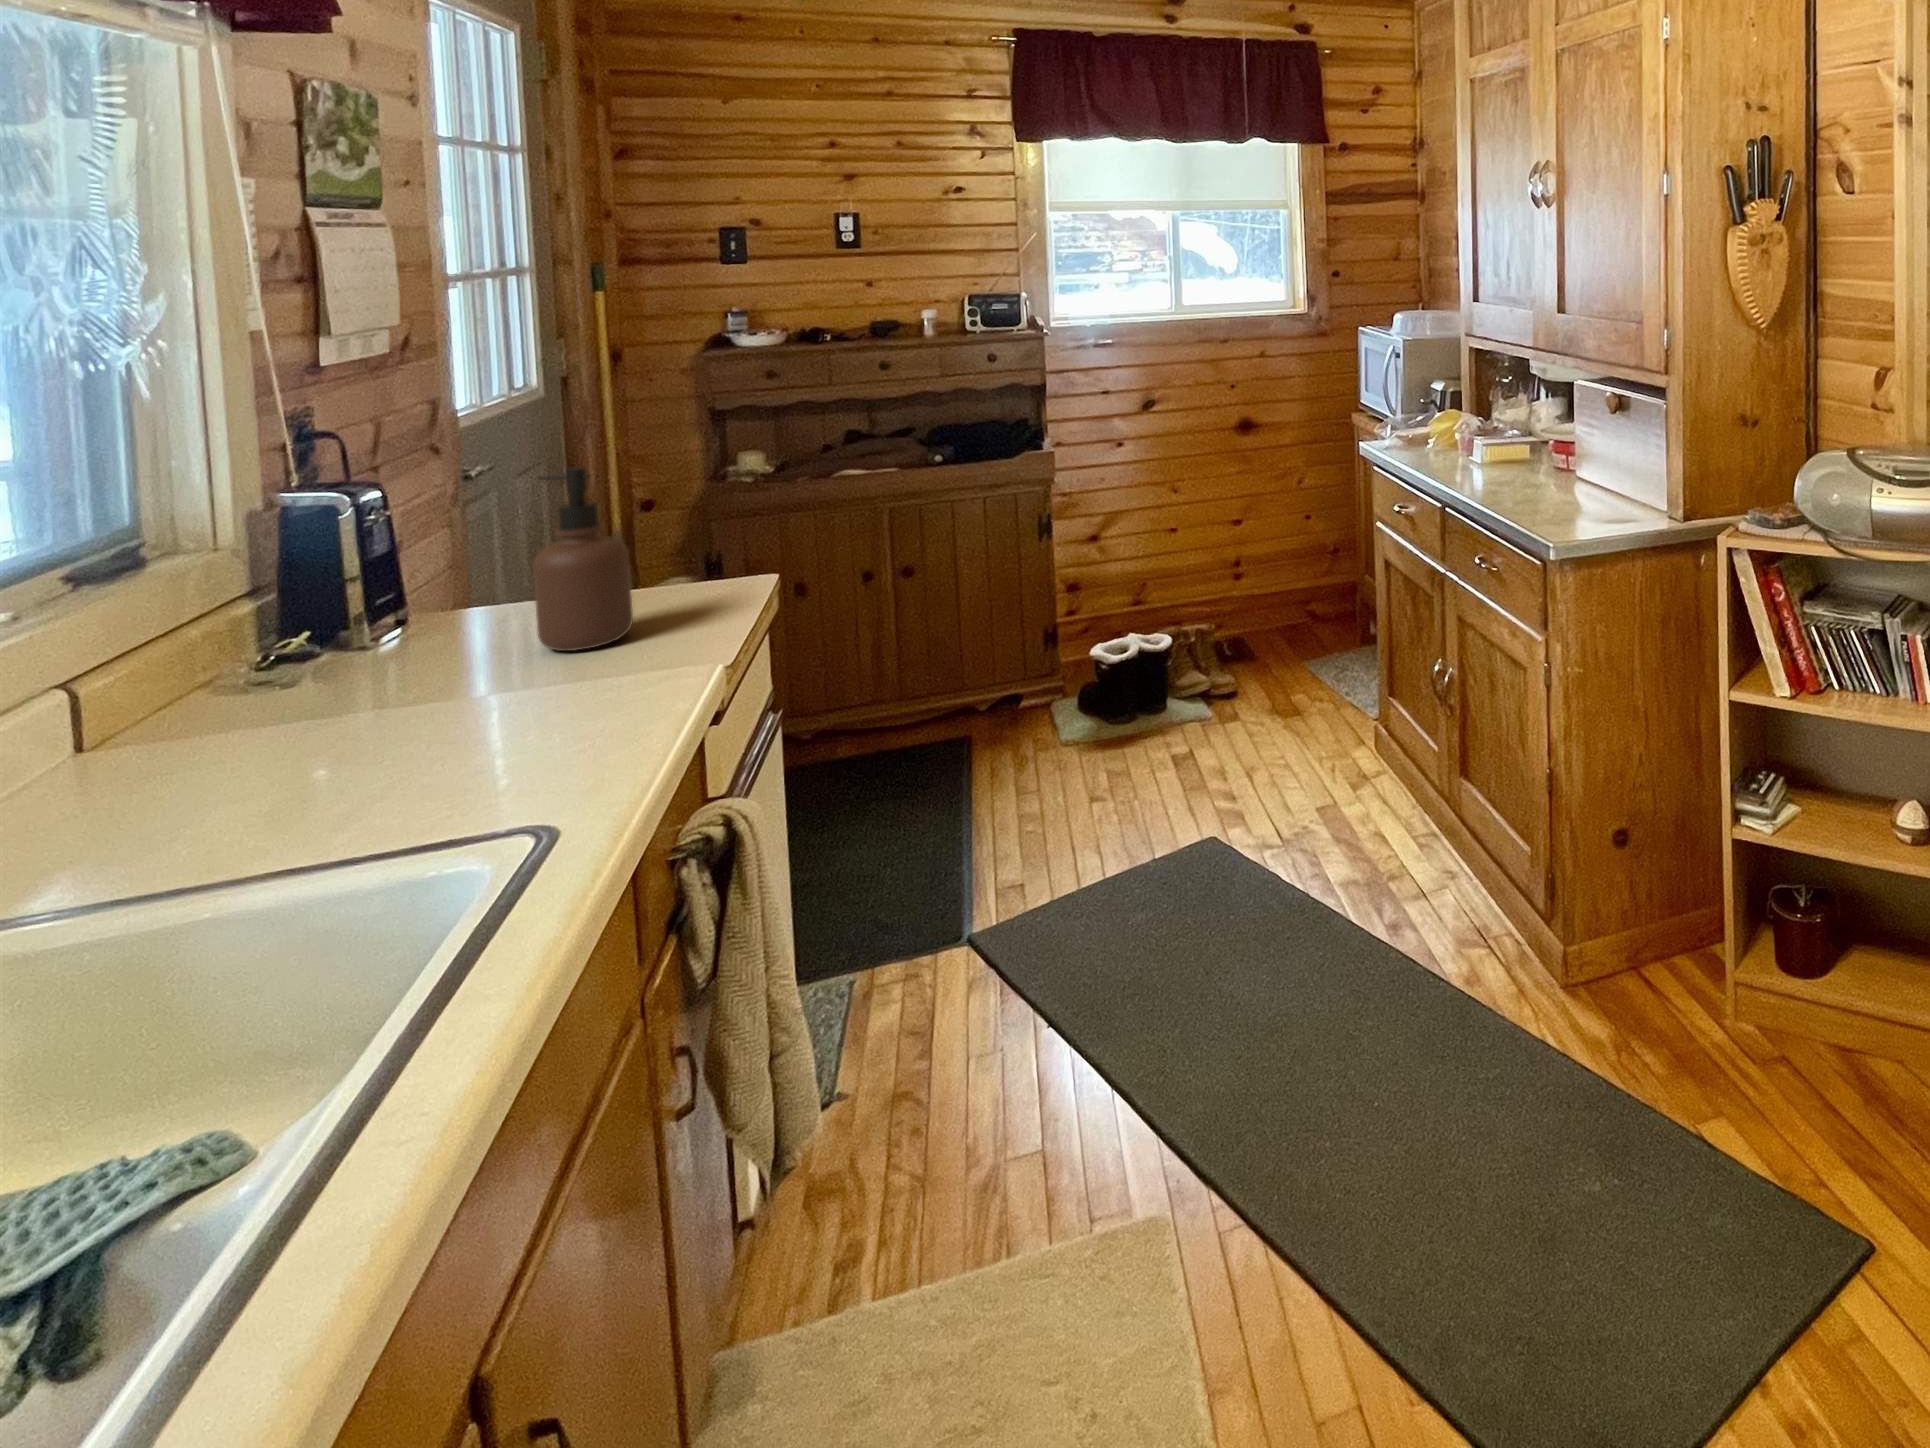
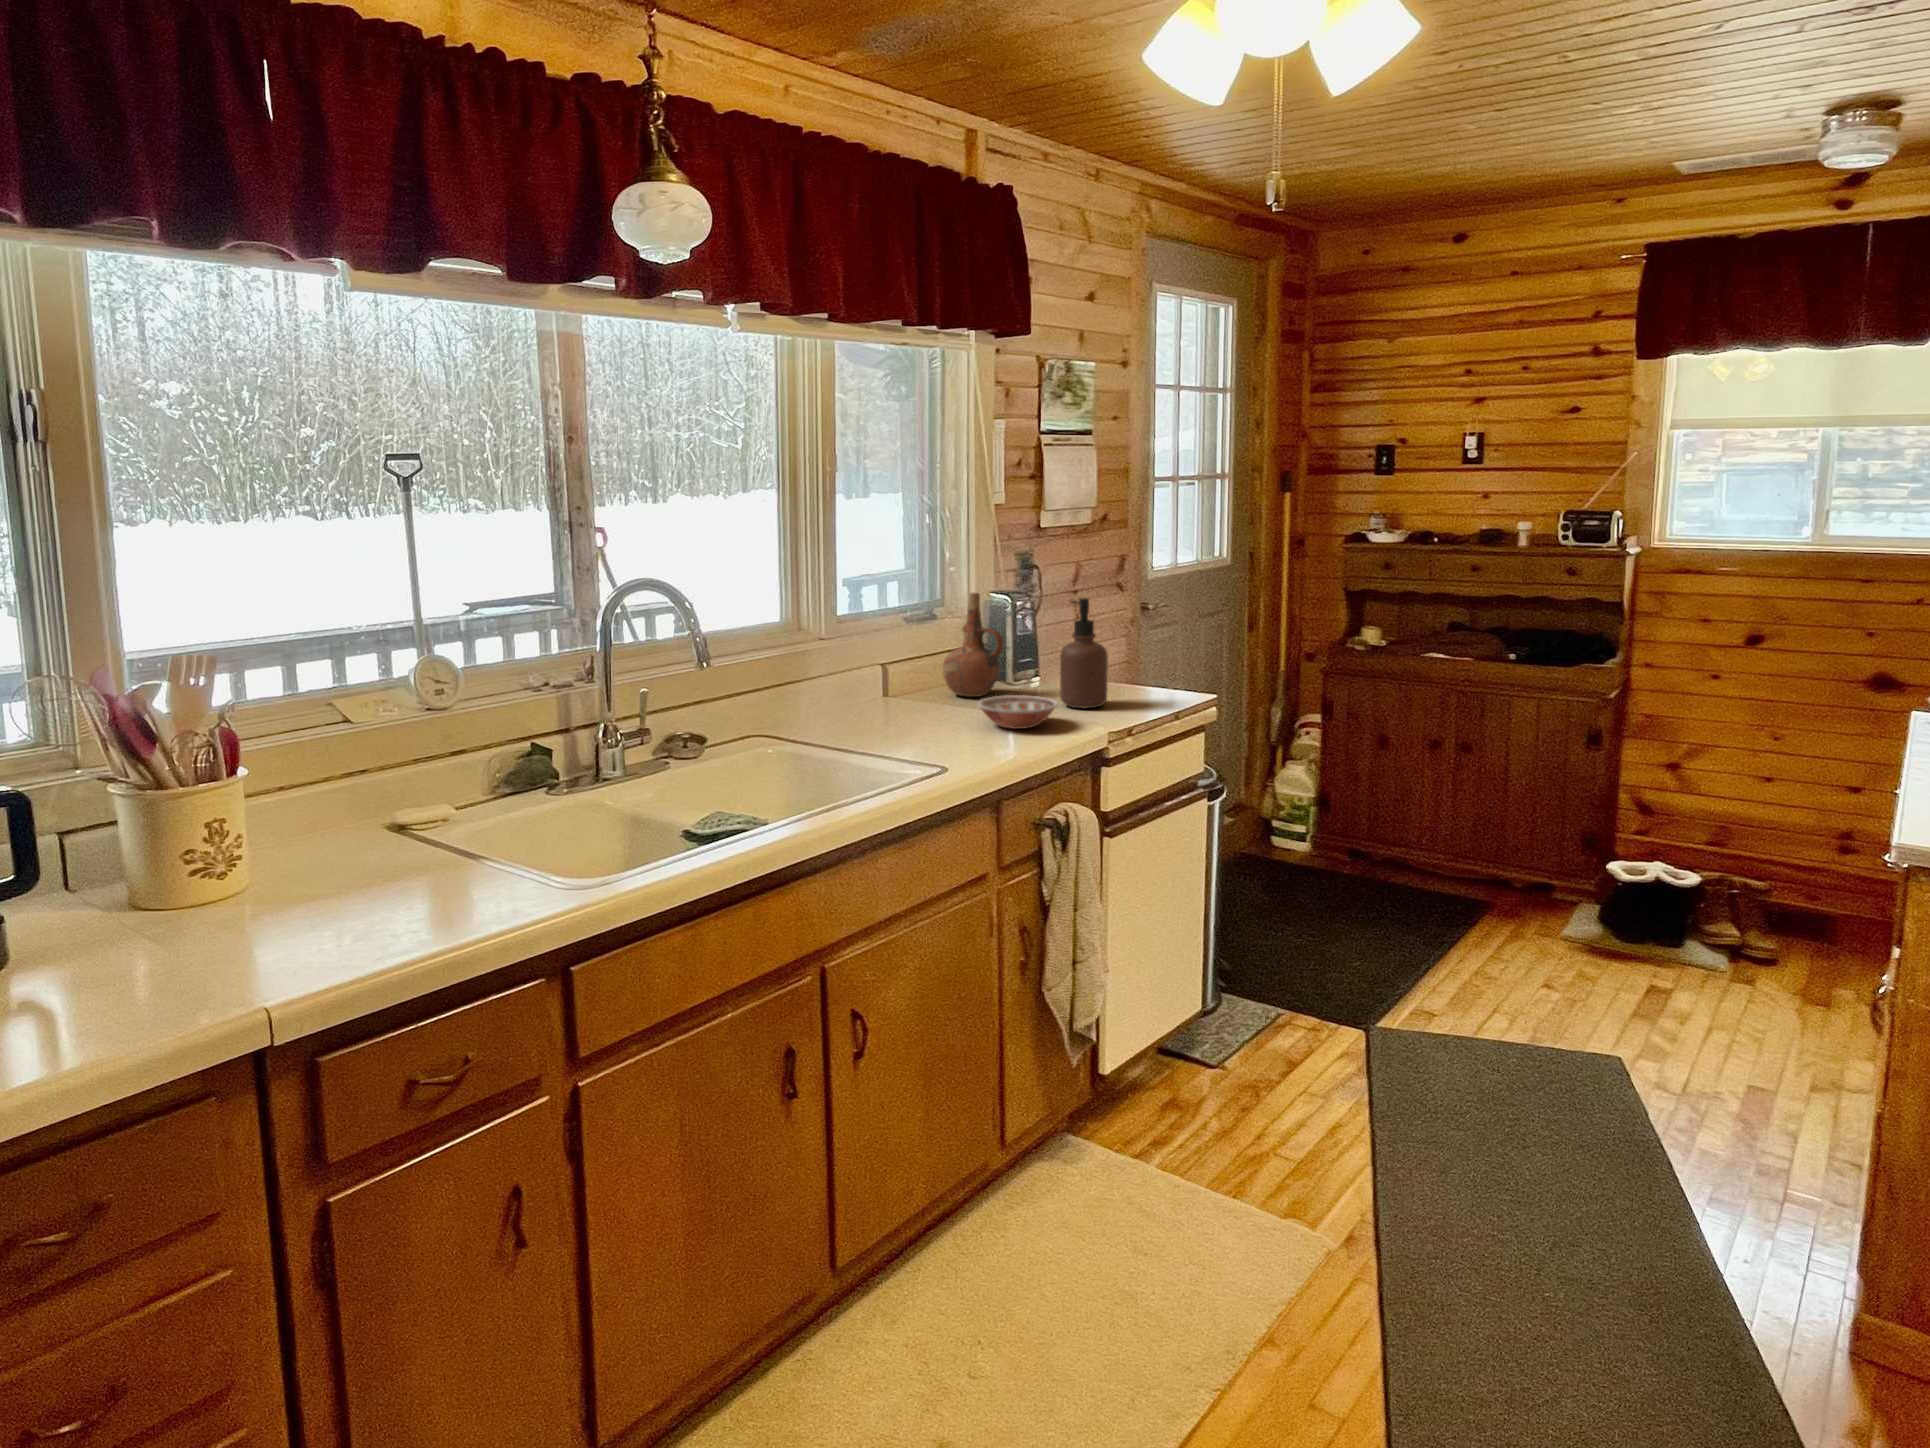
ceramic pitcher: none [222,494,377,696] -> present [943,593,1003,697]
bowl: none [427,645,609,719] -> present [977,695,1058,729]

